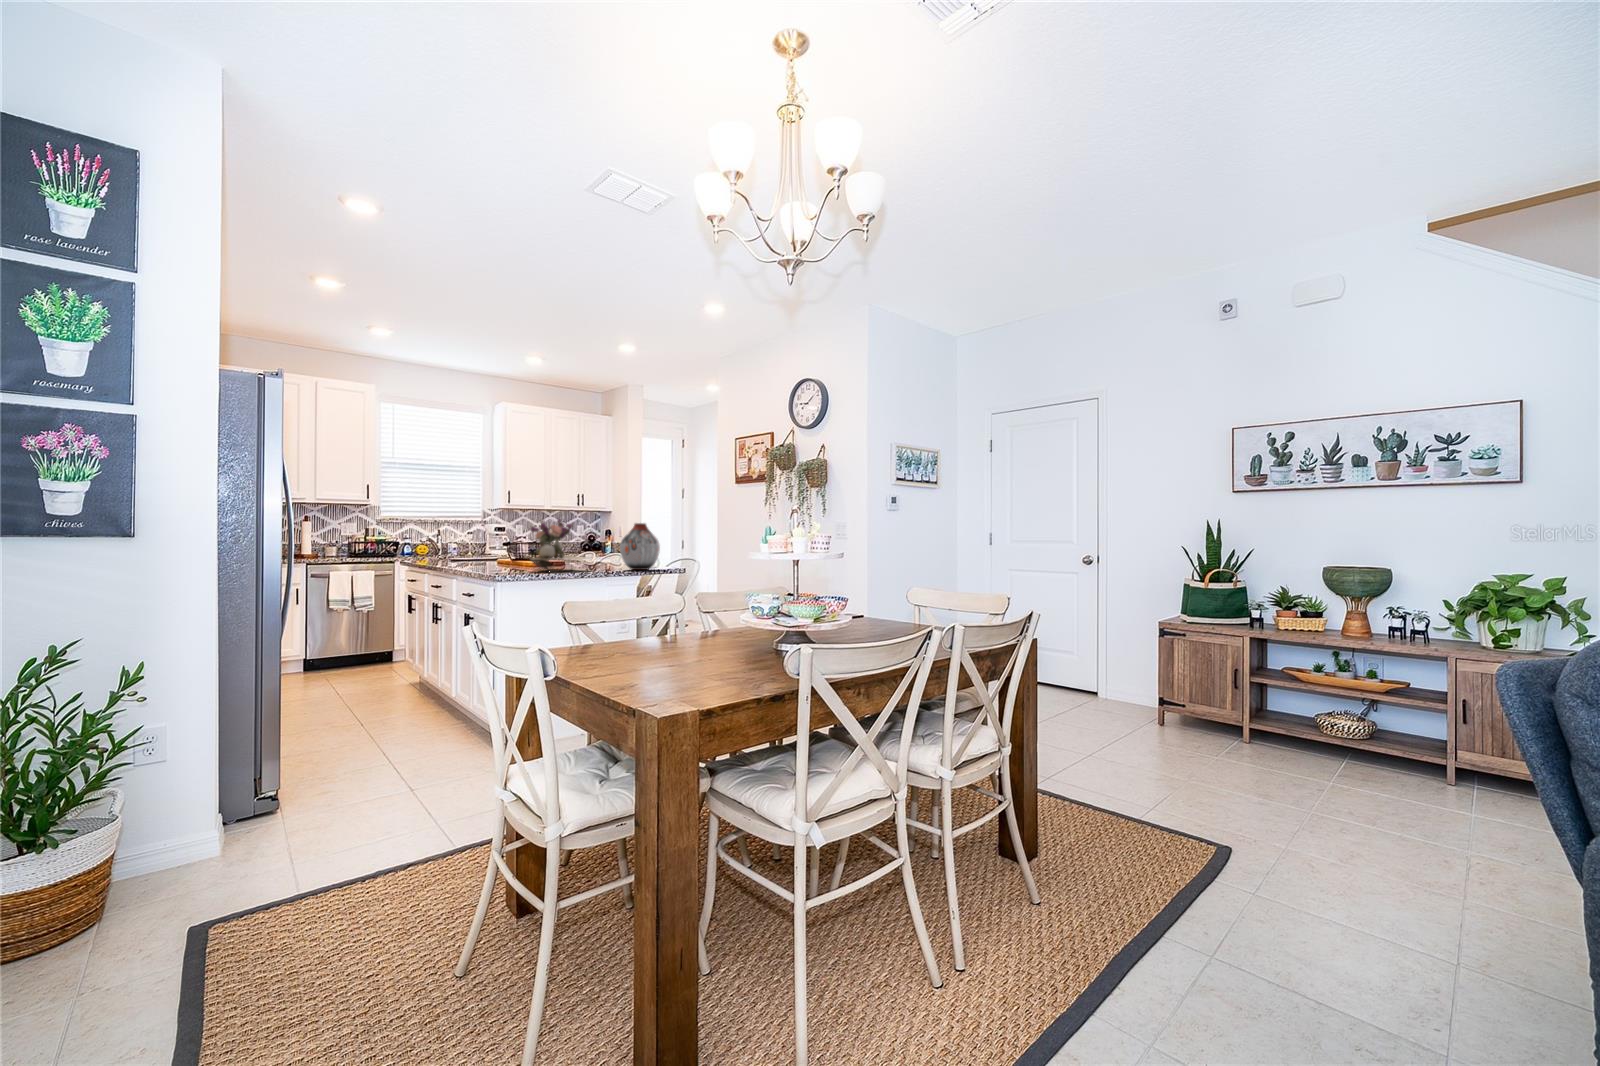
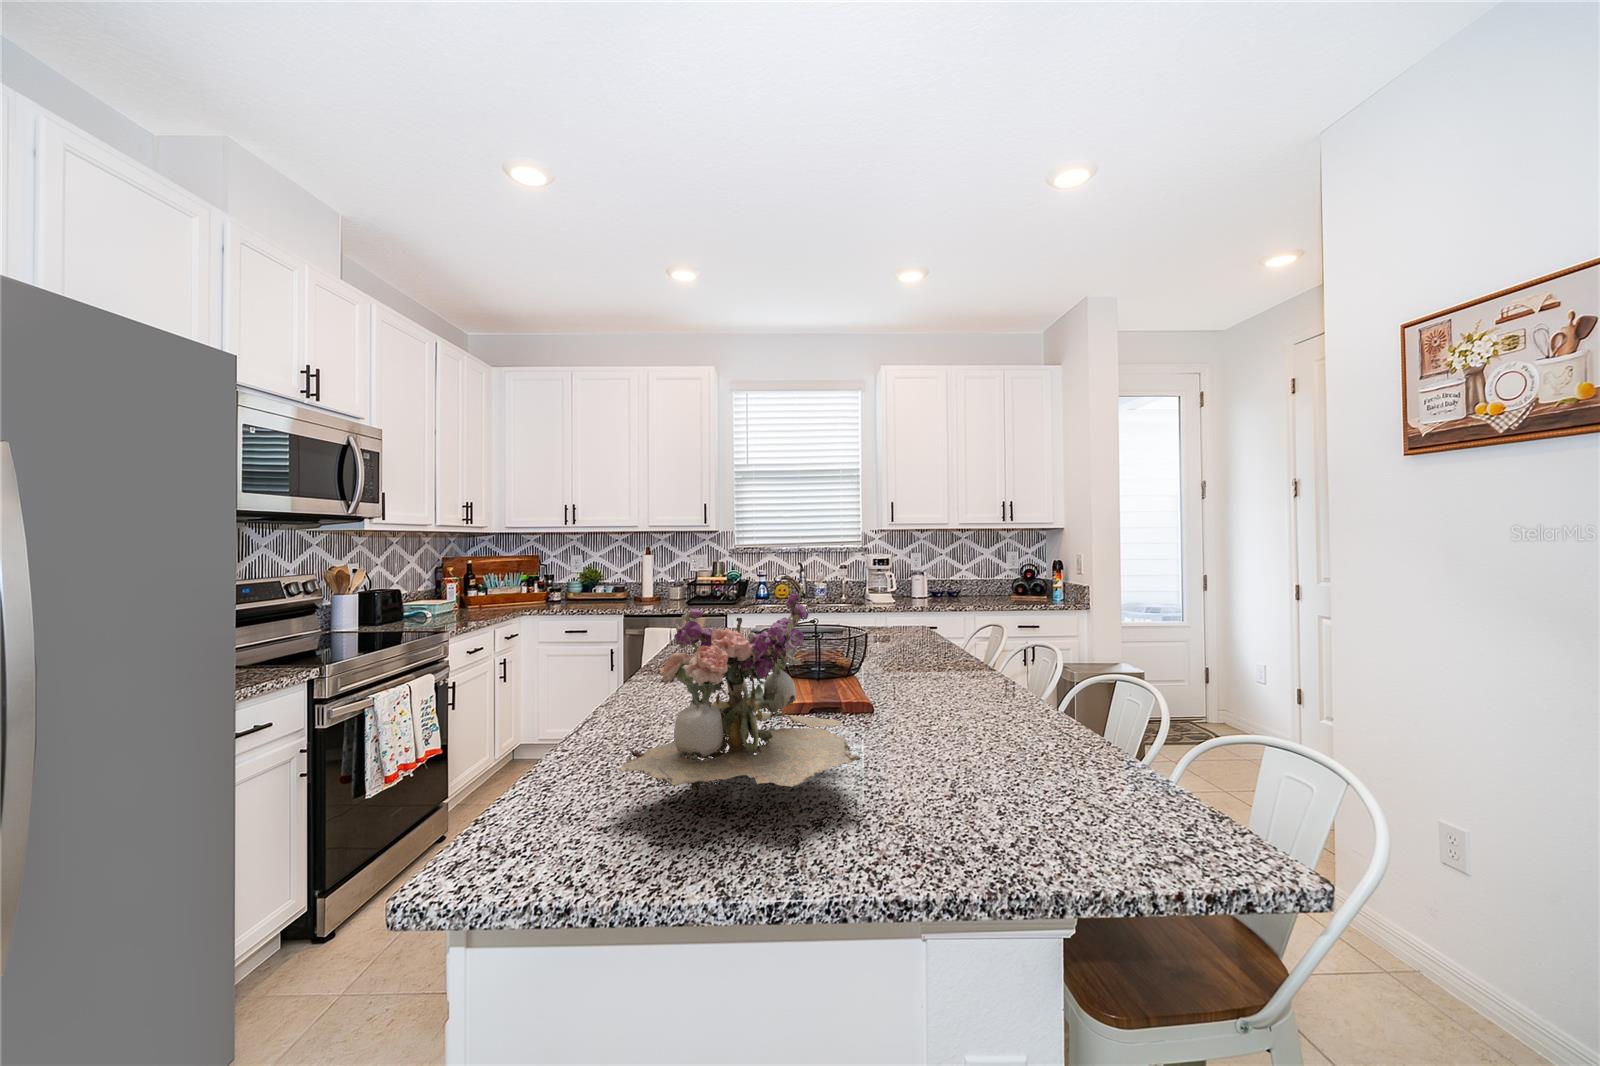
vase: present [620,523,660,570] -> none [982,621,1161,834]

